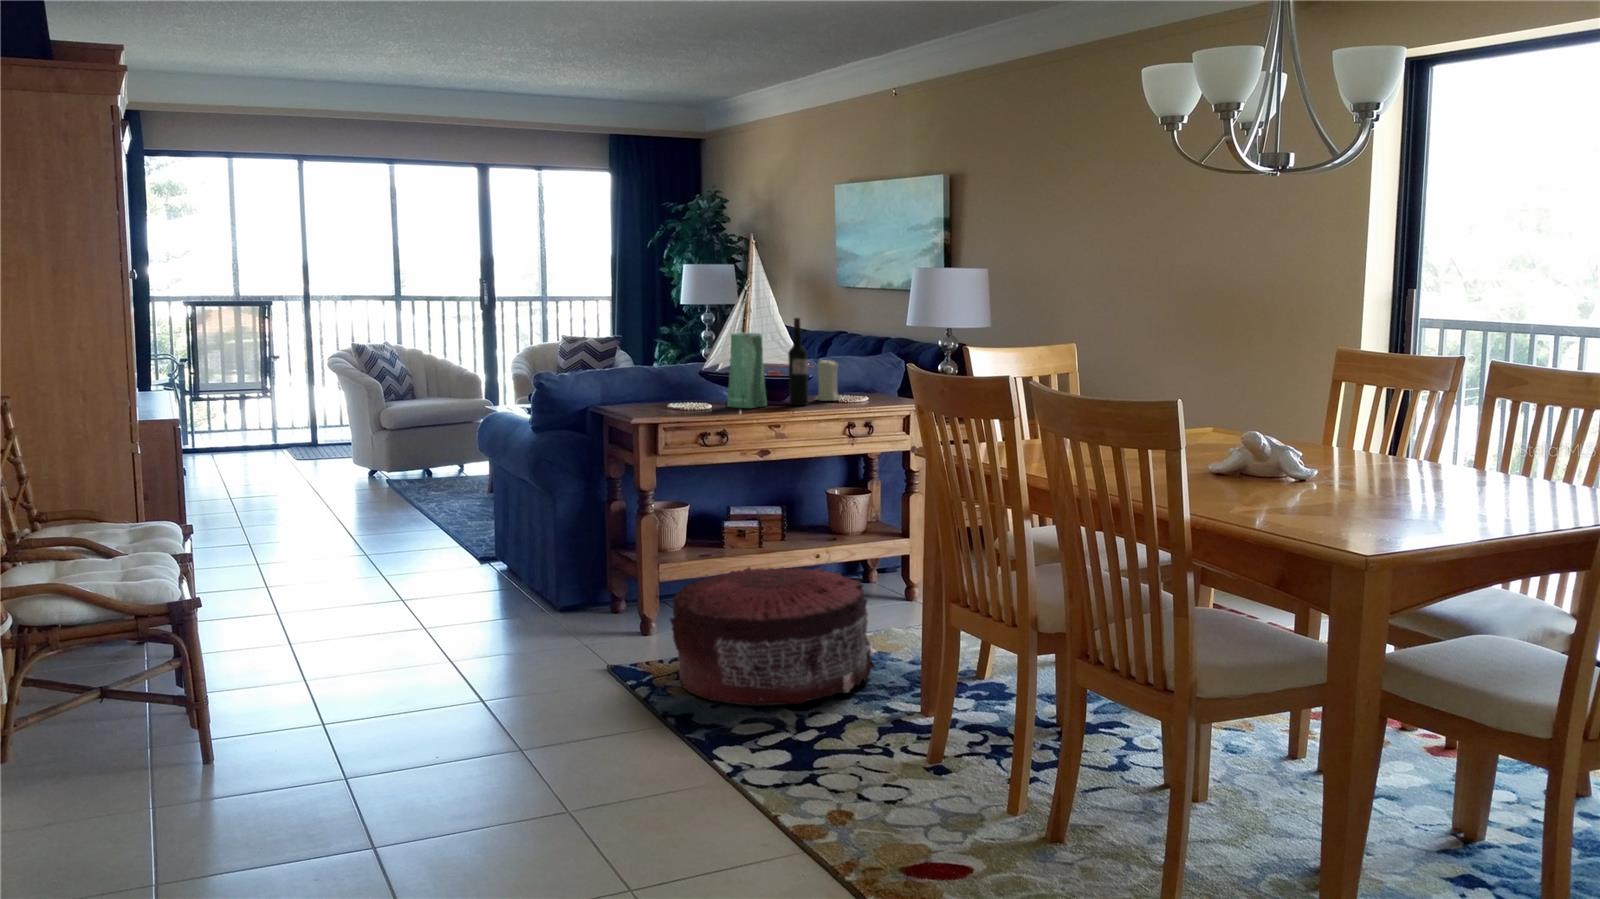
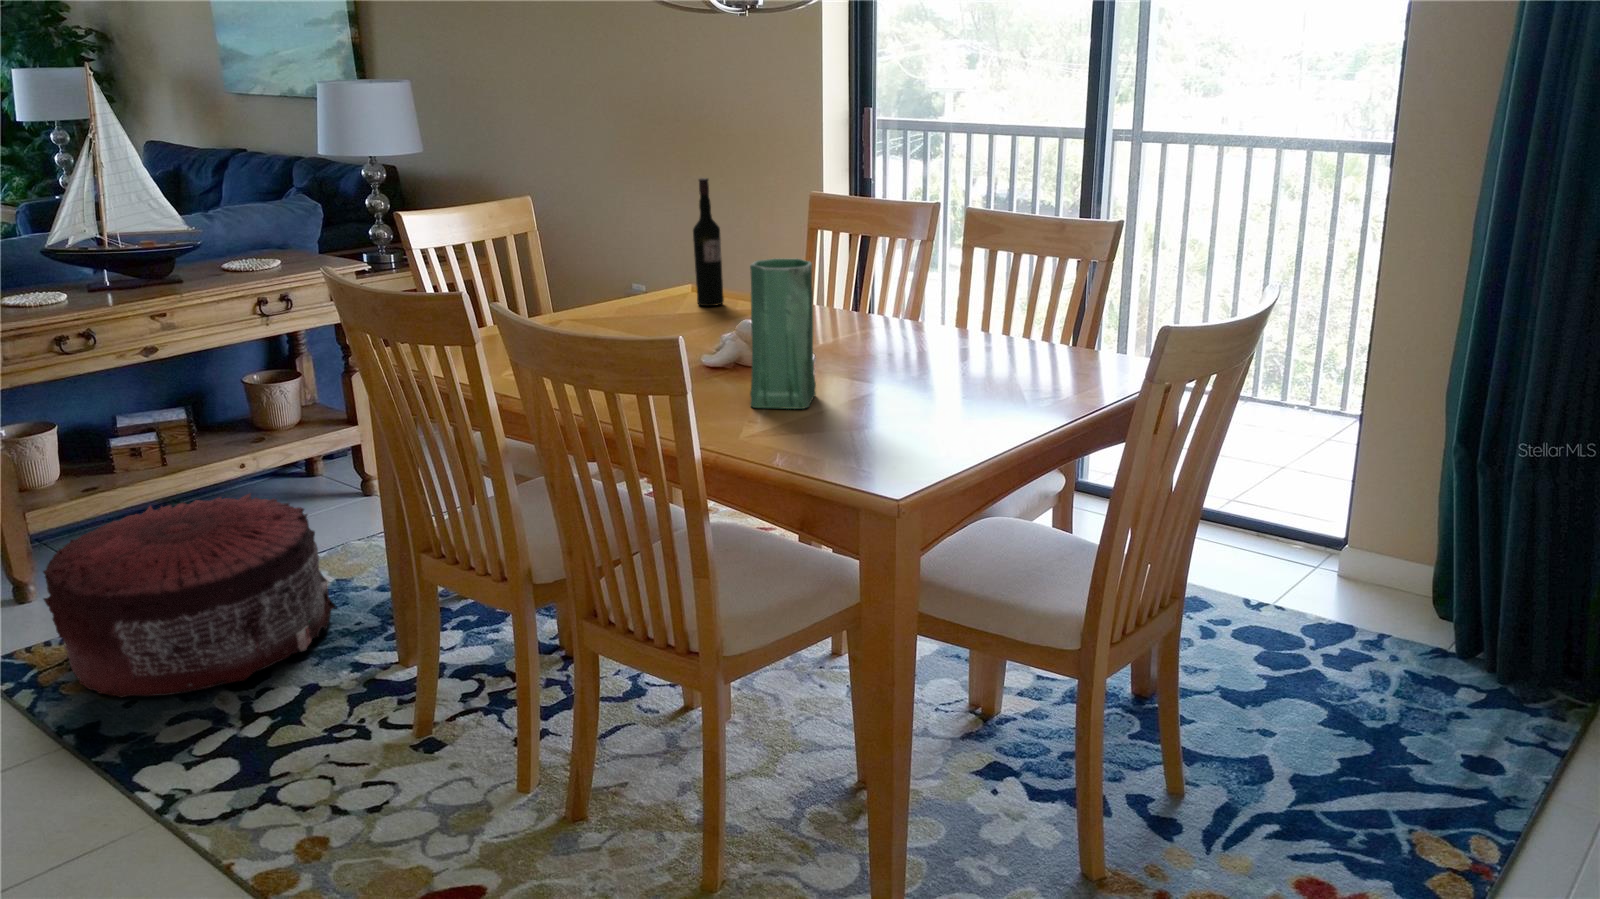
wine bottle: present [788,318,808,405] -> present [693,178,724,306]
vase: present [727,333,767,408] -> present [750,258,816,409]
candle: present [814,360,840,401] -> none [209,218,247,273]

